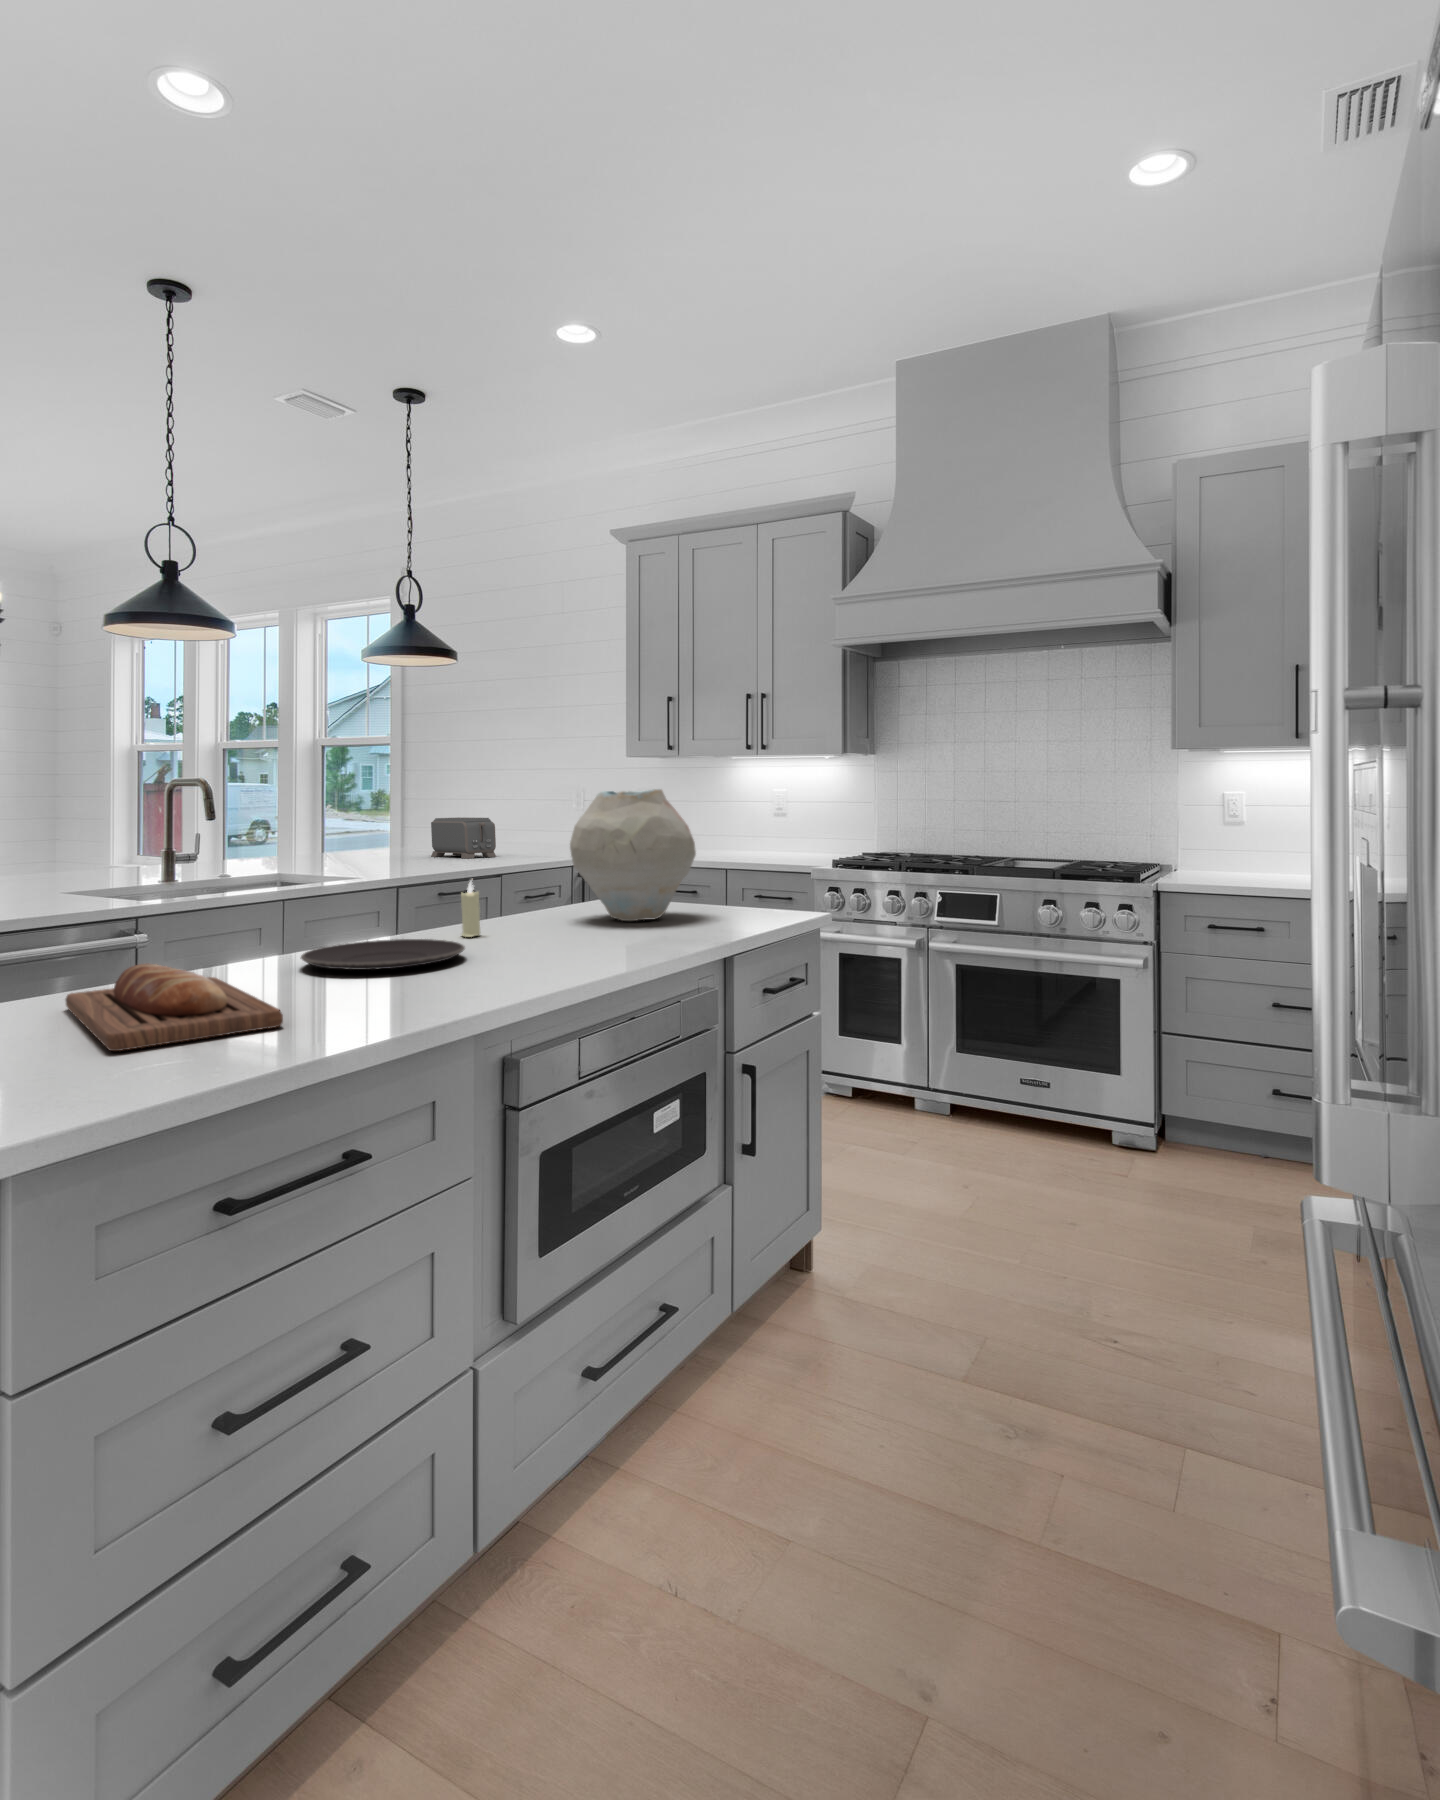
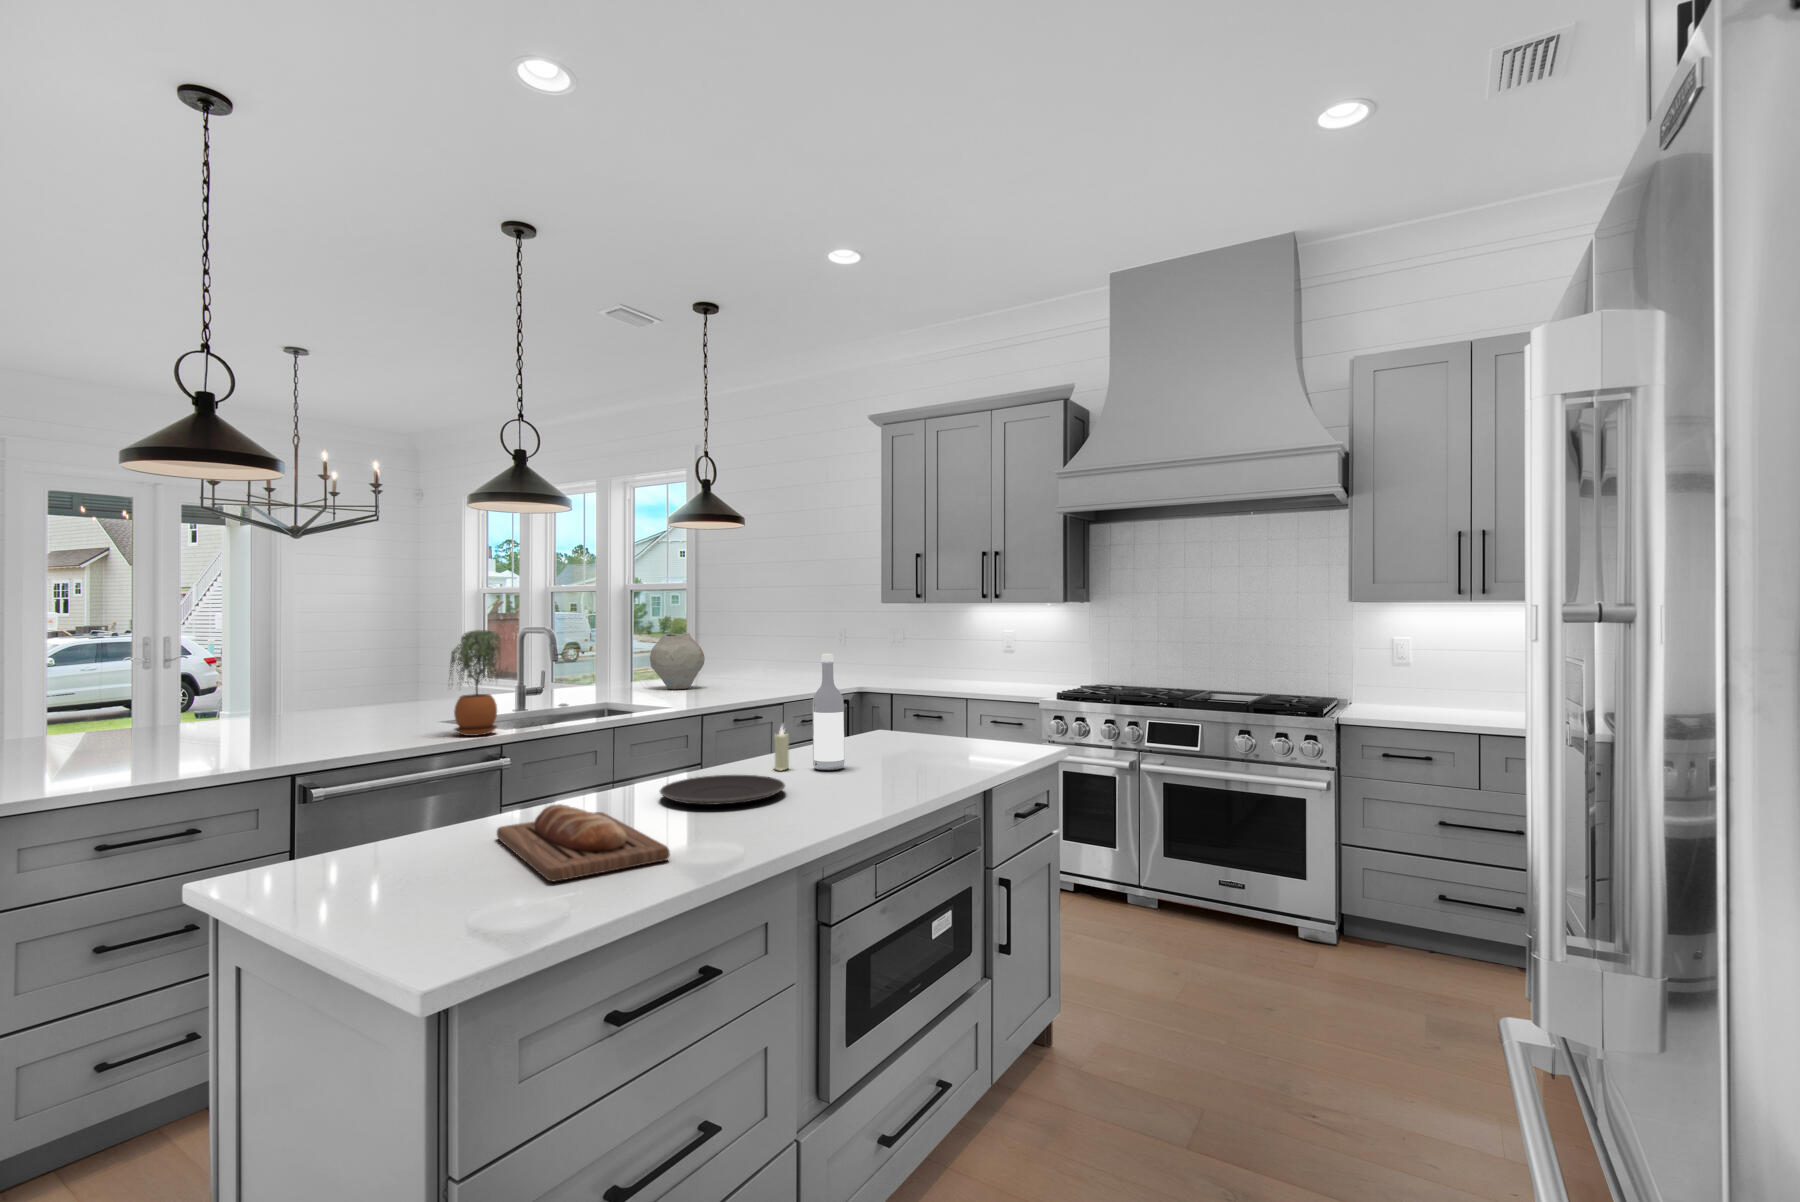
potted plant: none [61,777,133,910] -> present [449,630,501,736]
vase: present [570,789,696,921] -> present [650,633,705,690]
wine bottle: none [508,791,550,936] -> present [813,654,845,770]
toaster: present [431,817,496,859] -> none [714,645,768,680]

